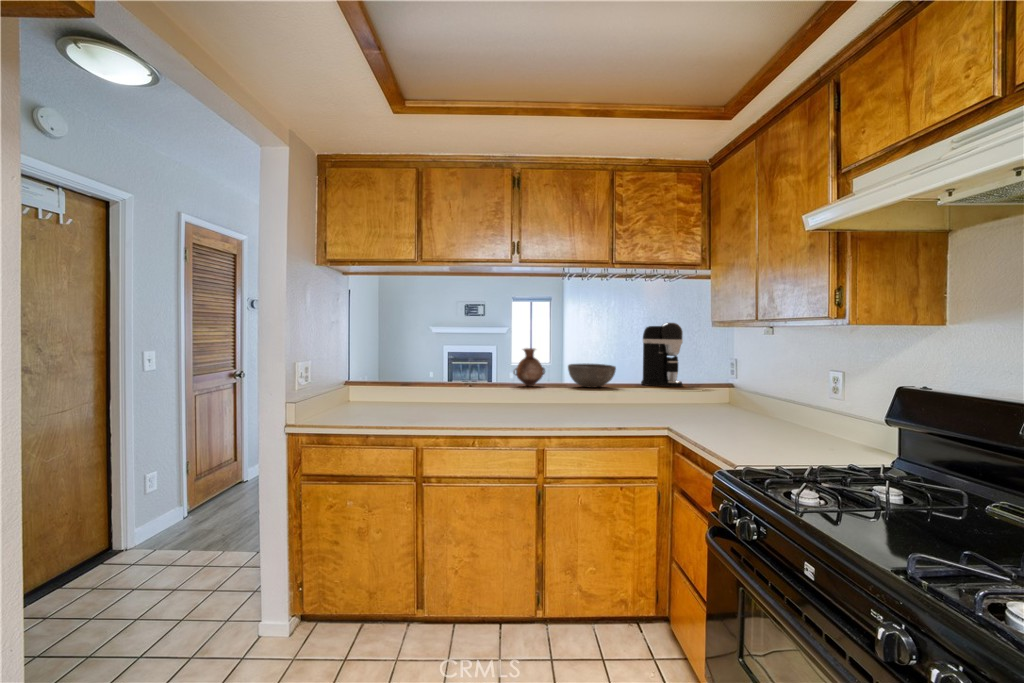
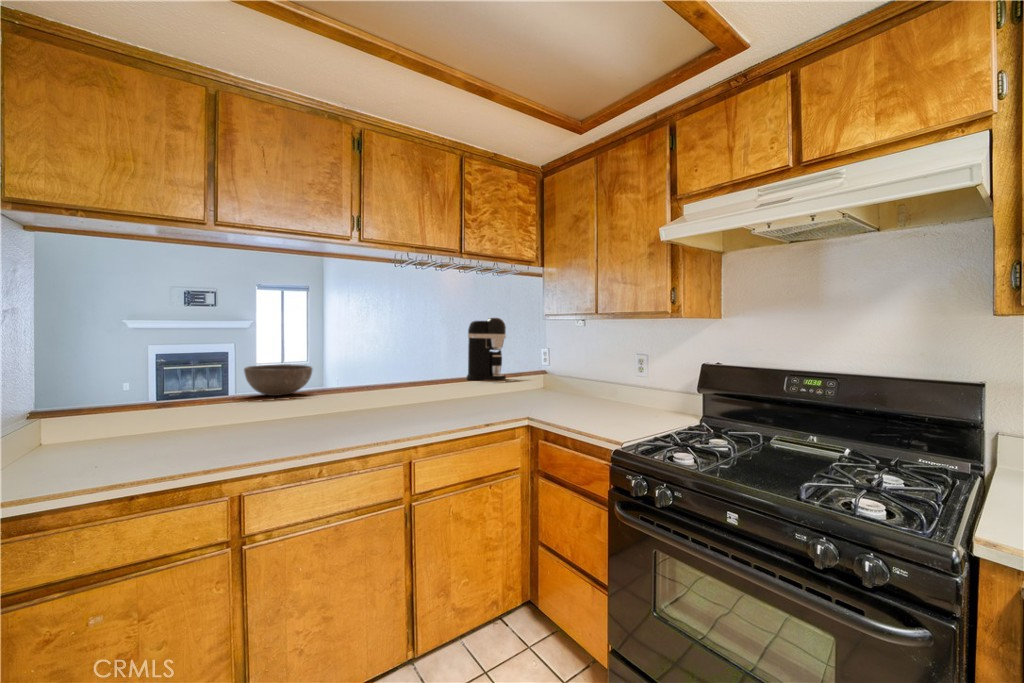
vase: present [514,348,545,386] -> none [338,345,375,389]
bowl: present [568,364,616,388] -> present [244,364,312,396]

